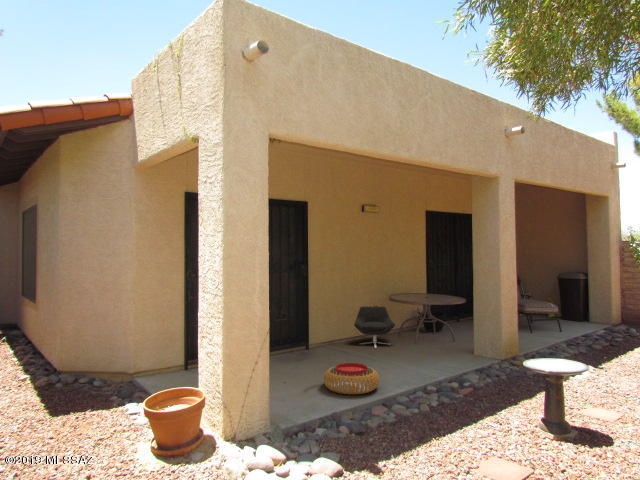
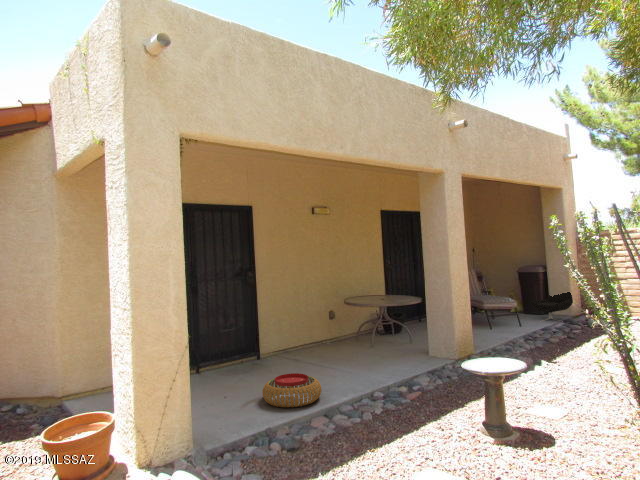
lounge chair: present [354,307,395,348] -> present [531,292,573,321]

